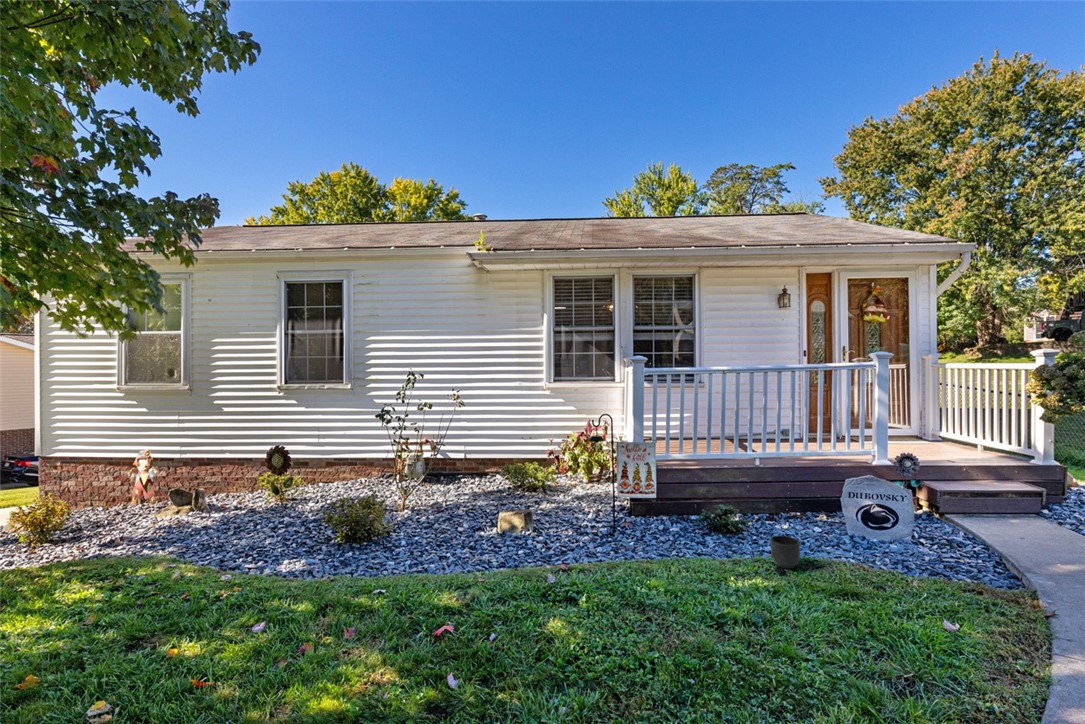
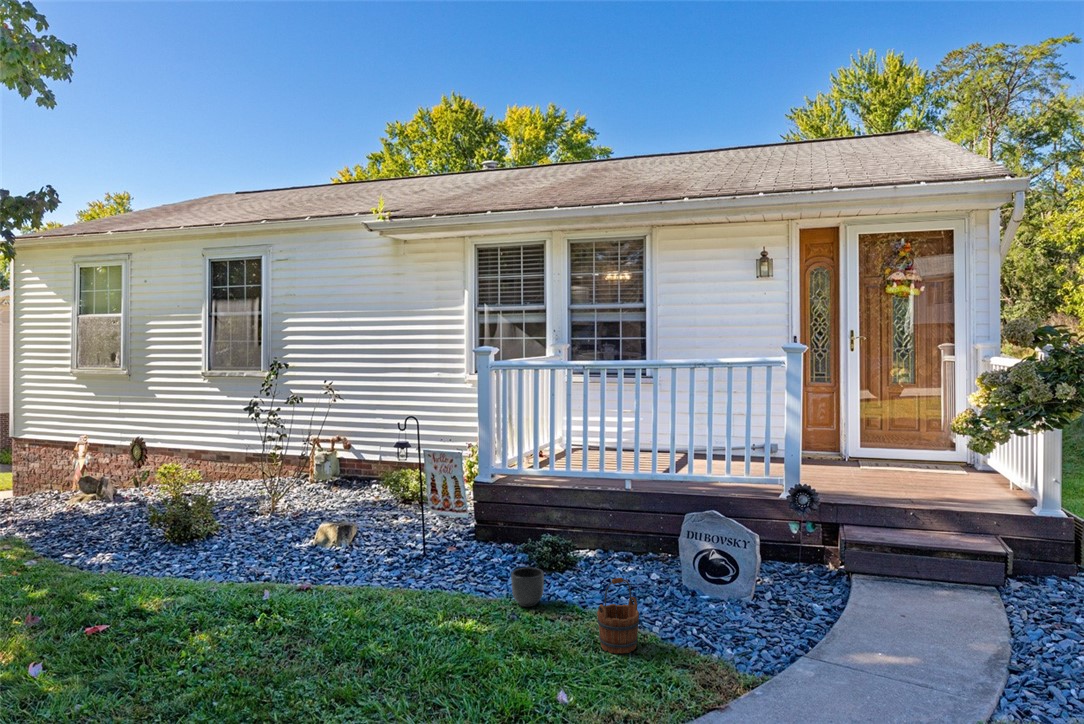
wooden bucket: none [899,537,942,599] -> present [597,578,639,653]

